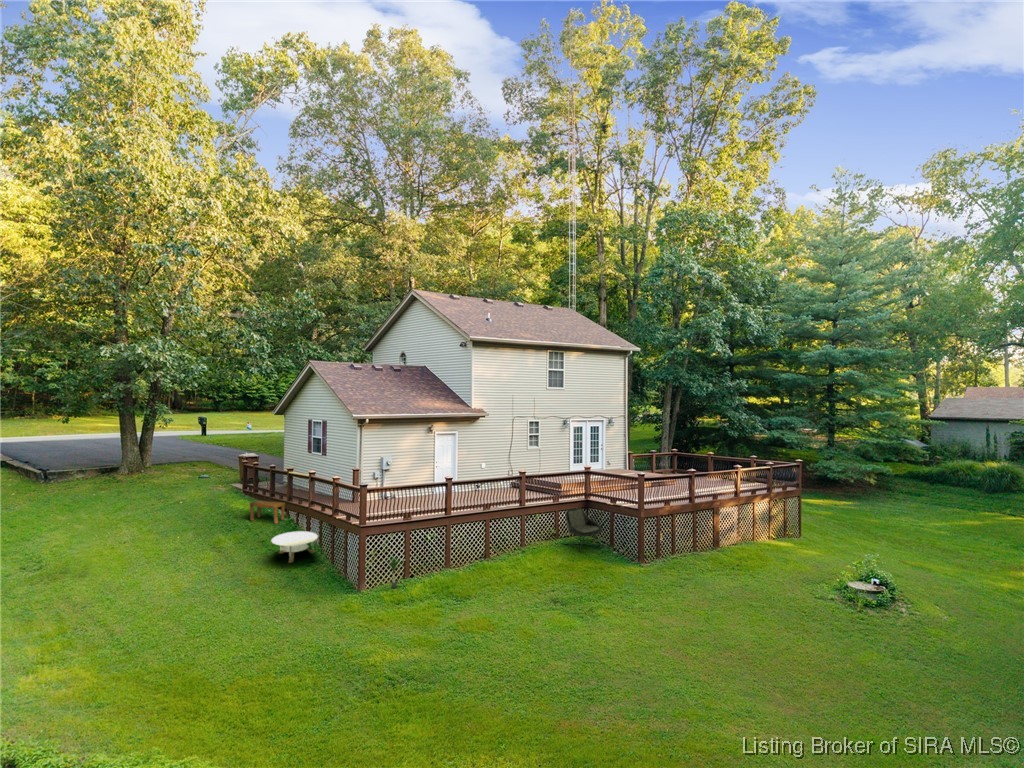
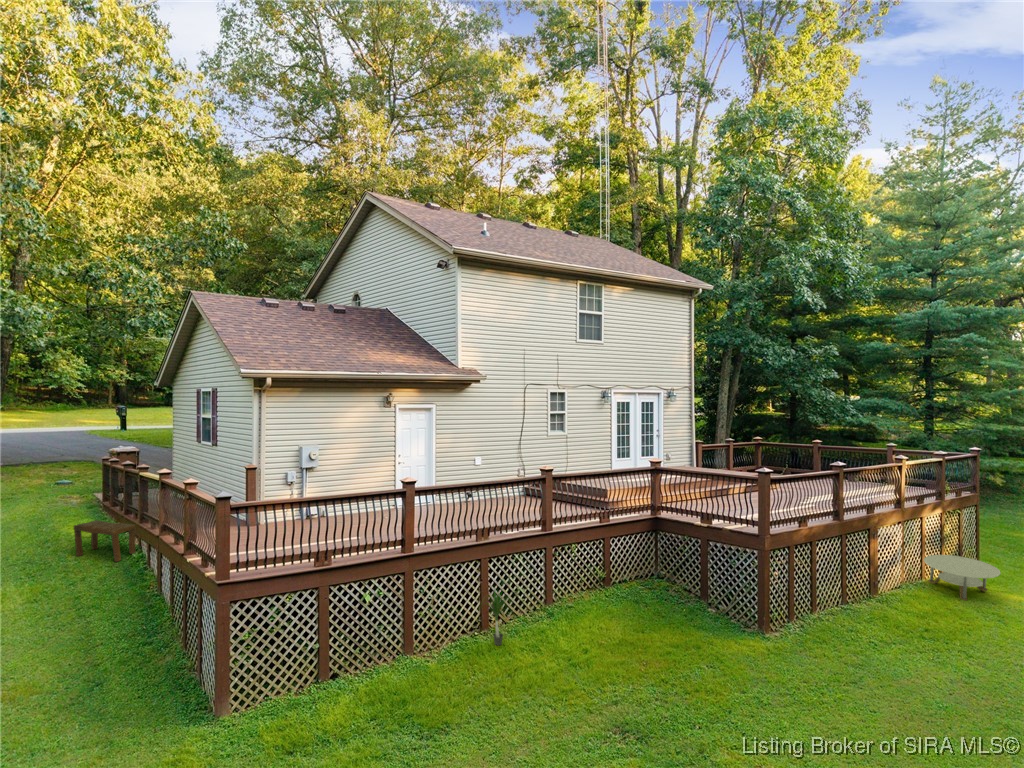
lounge chair: present [564,508,602,551] -> none [615,531,685,611]
round table: present [271,531,318,563] -> present [924,555,1000,601]
potted plant: present [388,557,397,588] -> present [489,592,505,645]

